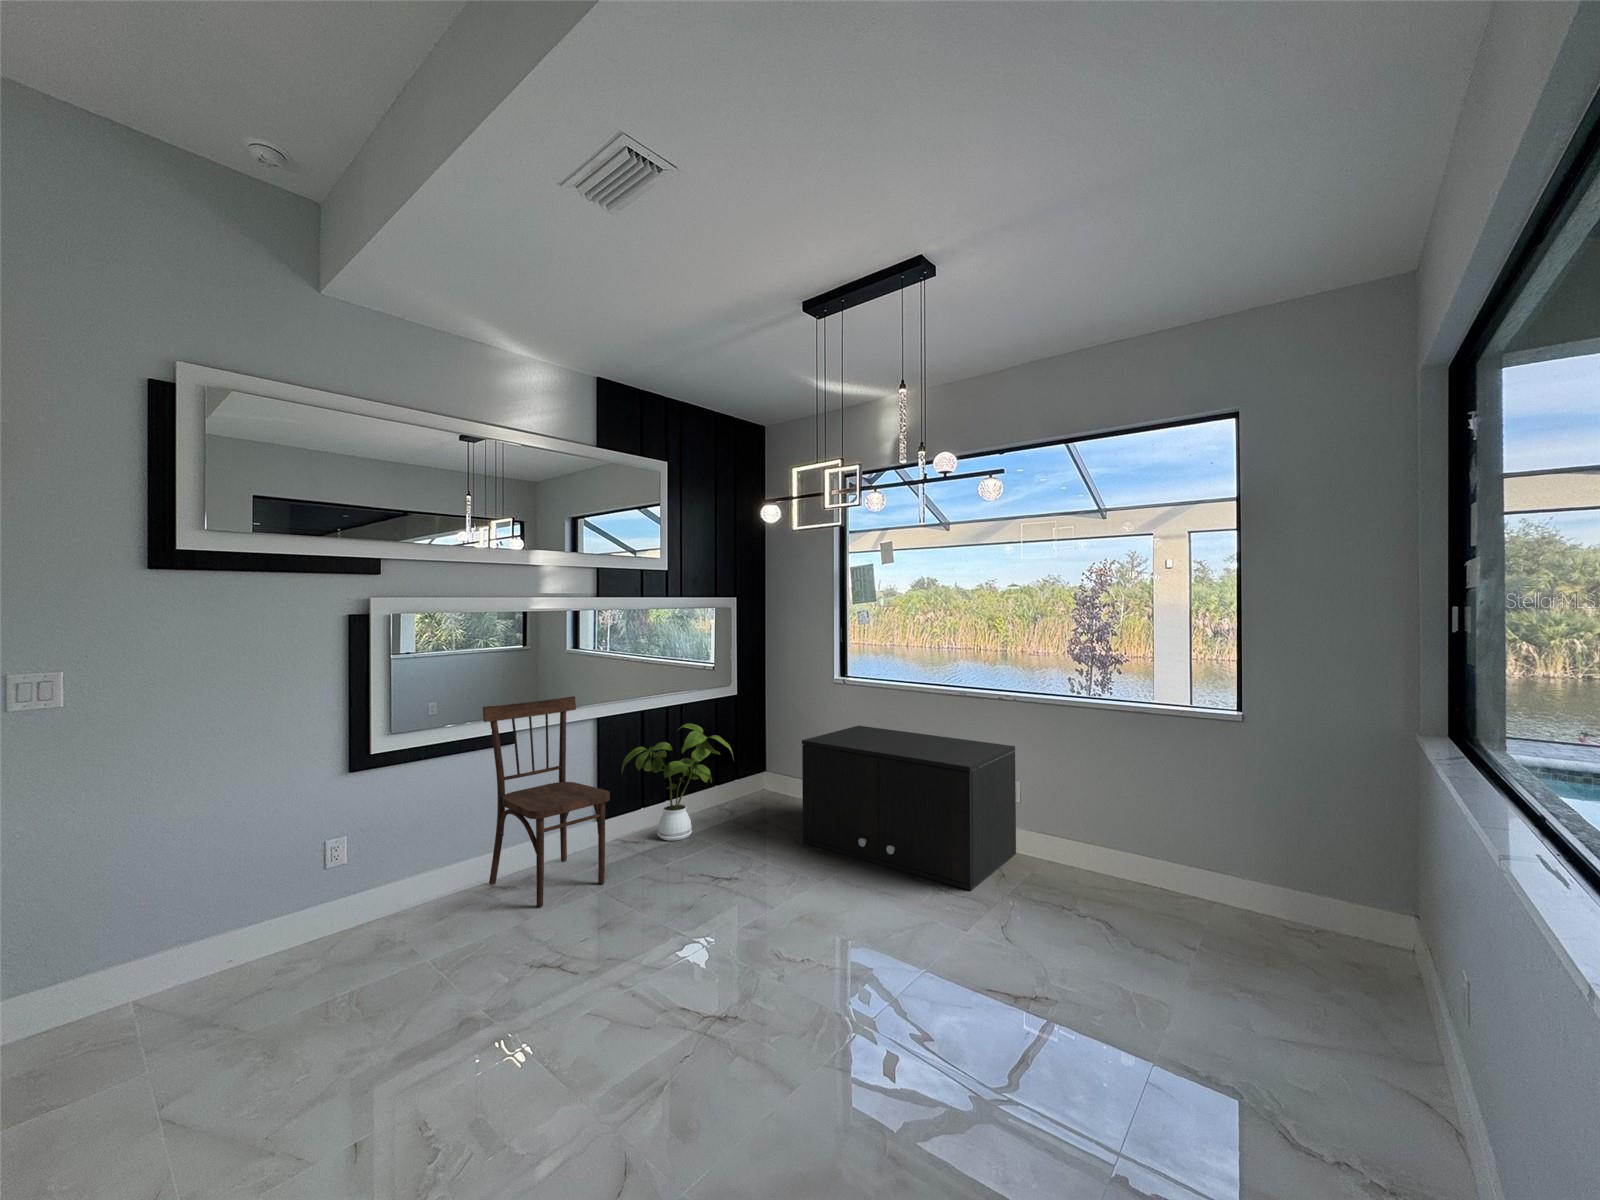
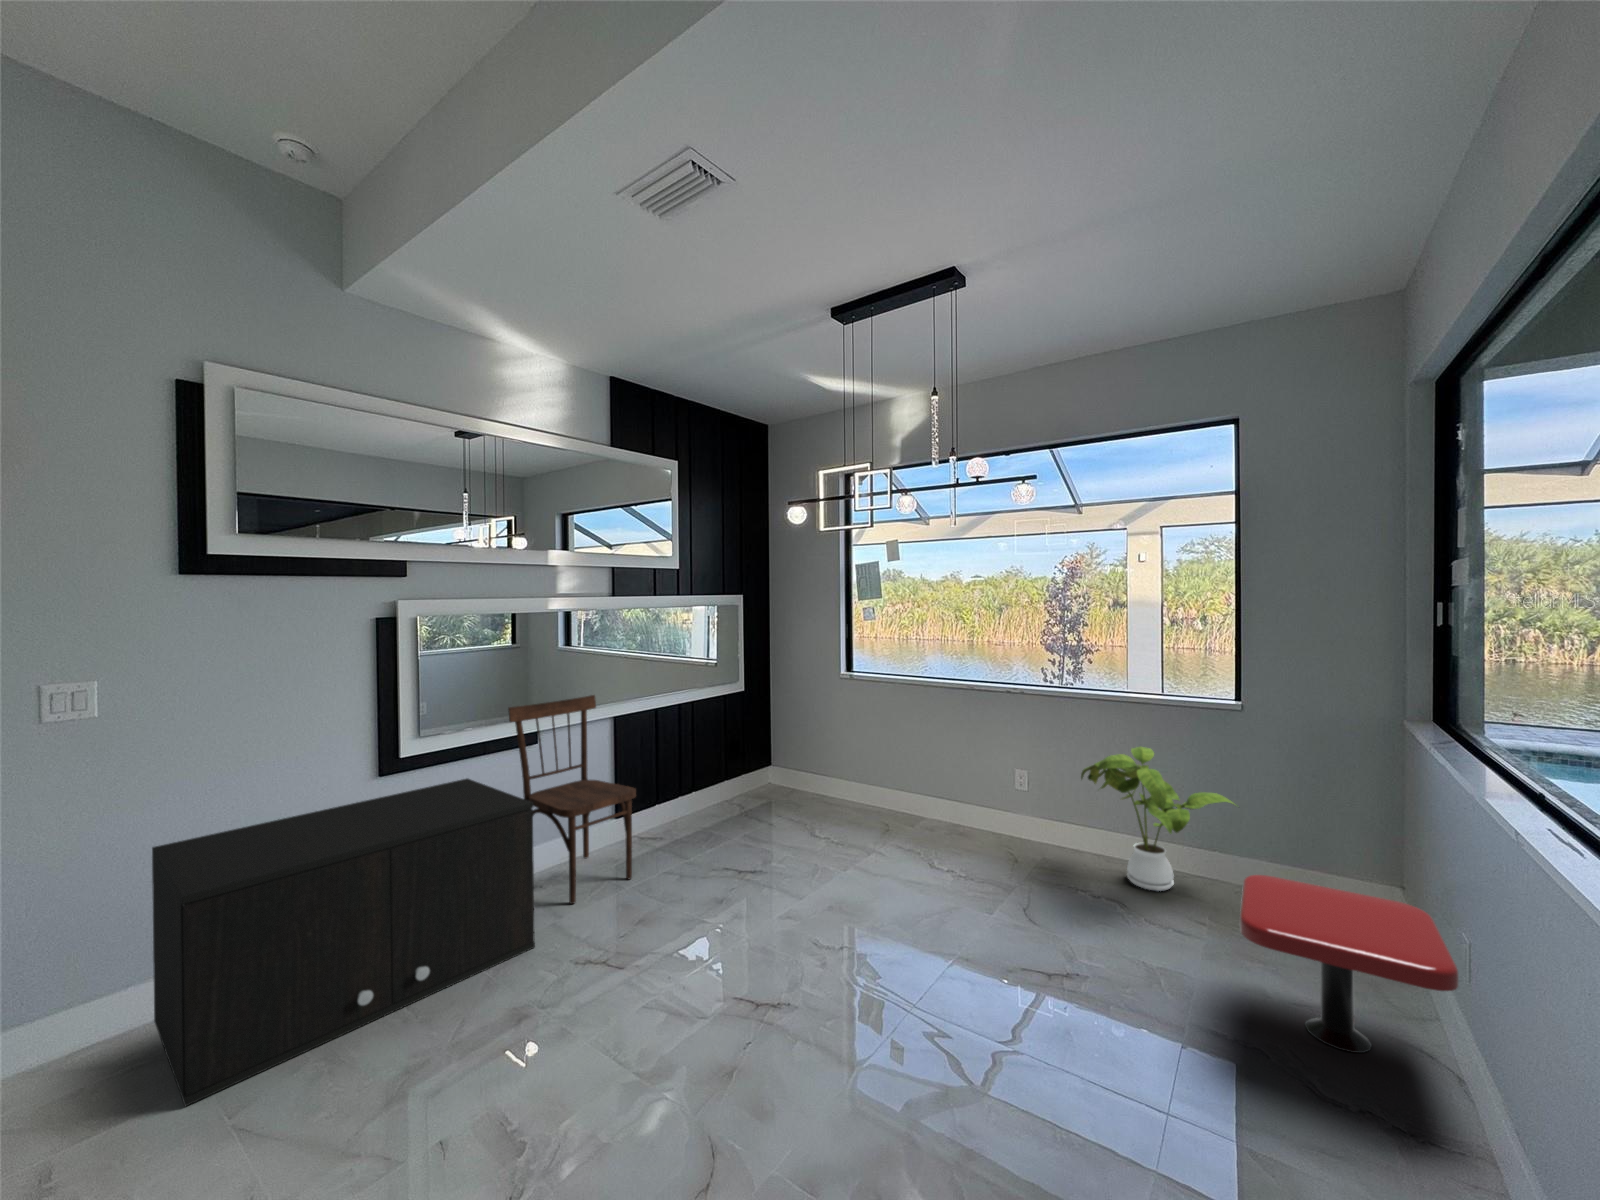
house plant: present [621,724,734,841] -> present [1081,747,1233,891]
storage cabinet: present [802,726,1016,891] -> present [152,779,535,1106]
pedestal table: none [1213,898,1448,1098] -> present [1240,875,1459,1053]

